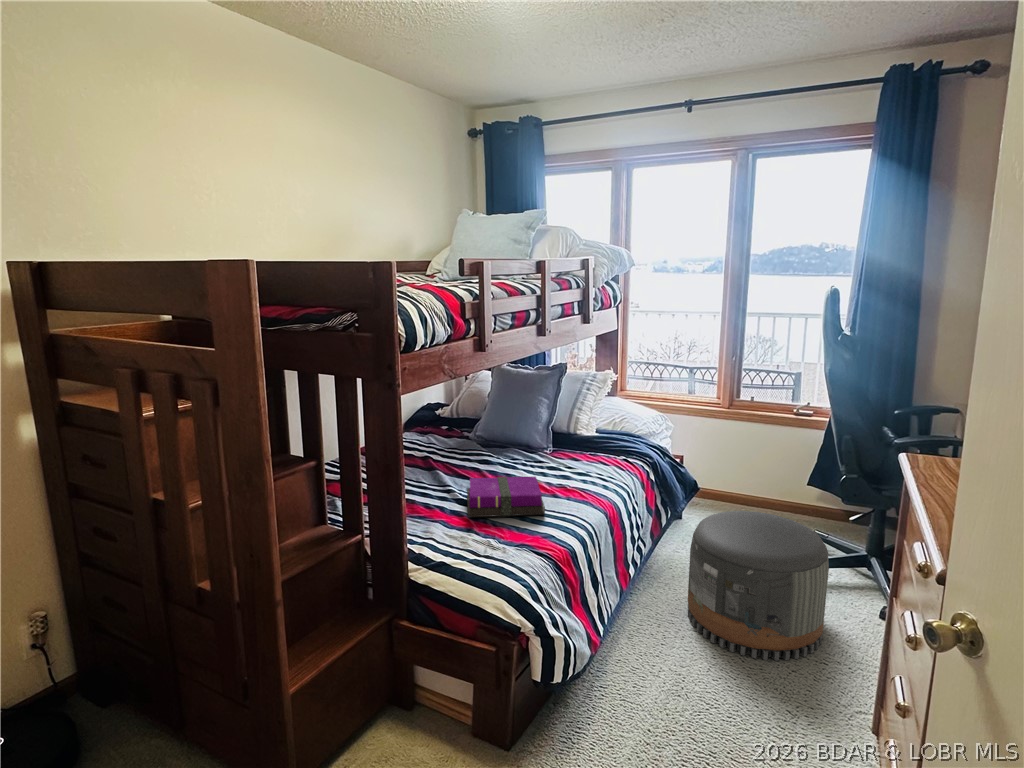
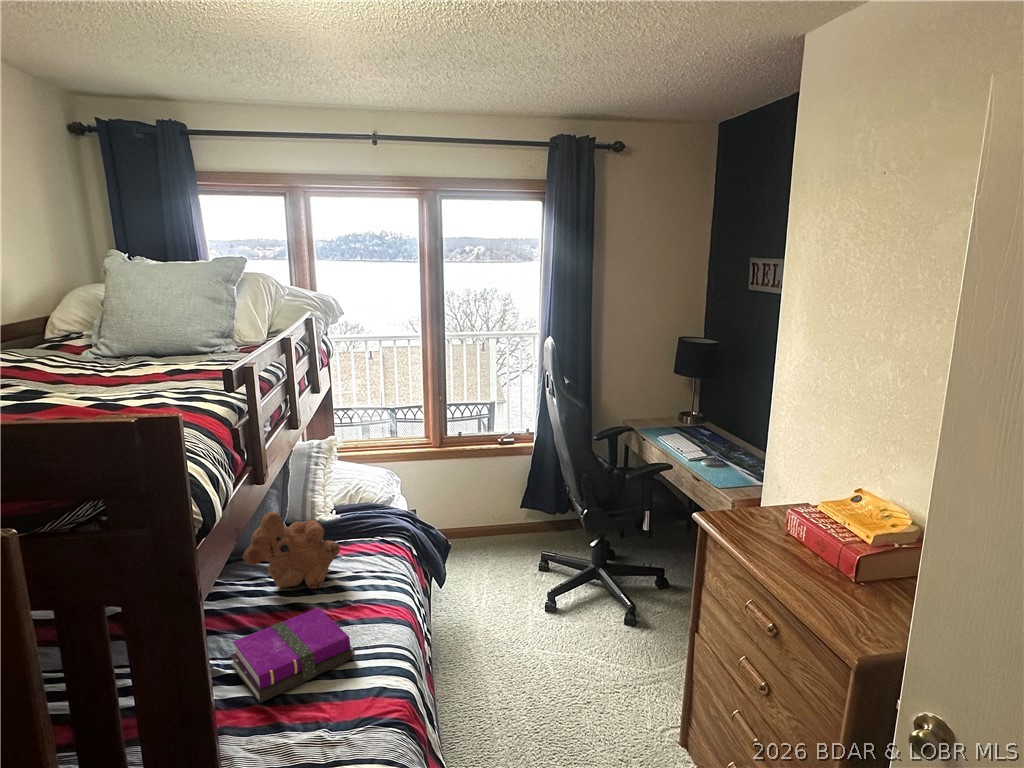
teddy bear: none [501,404,574,472] -> present [243,512,340,589]
pouf: present [688,511,829,660] -> none [480,561,604,716]

